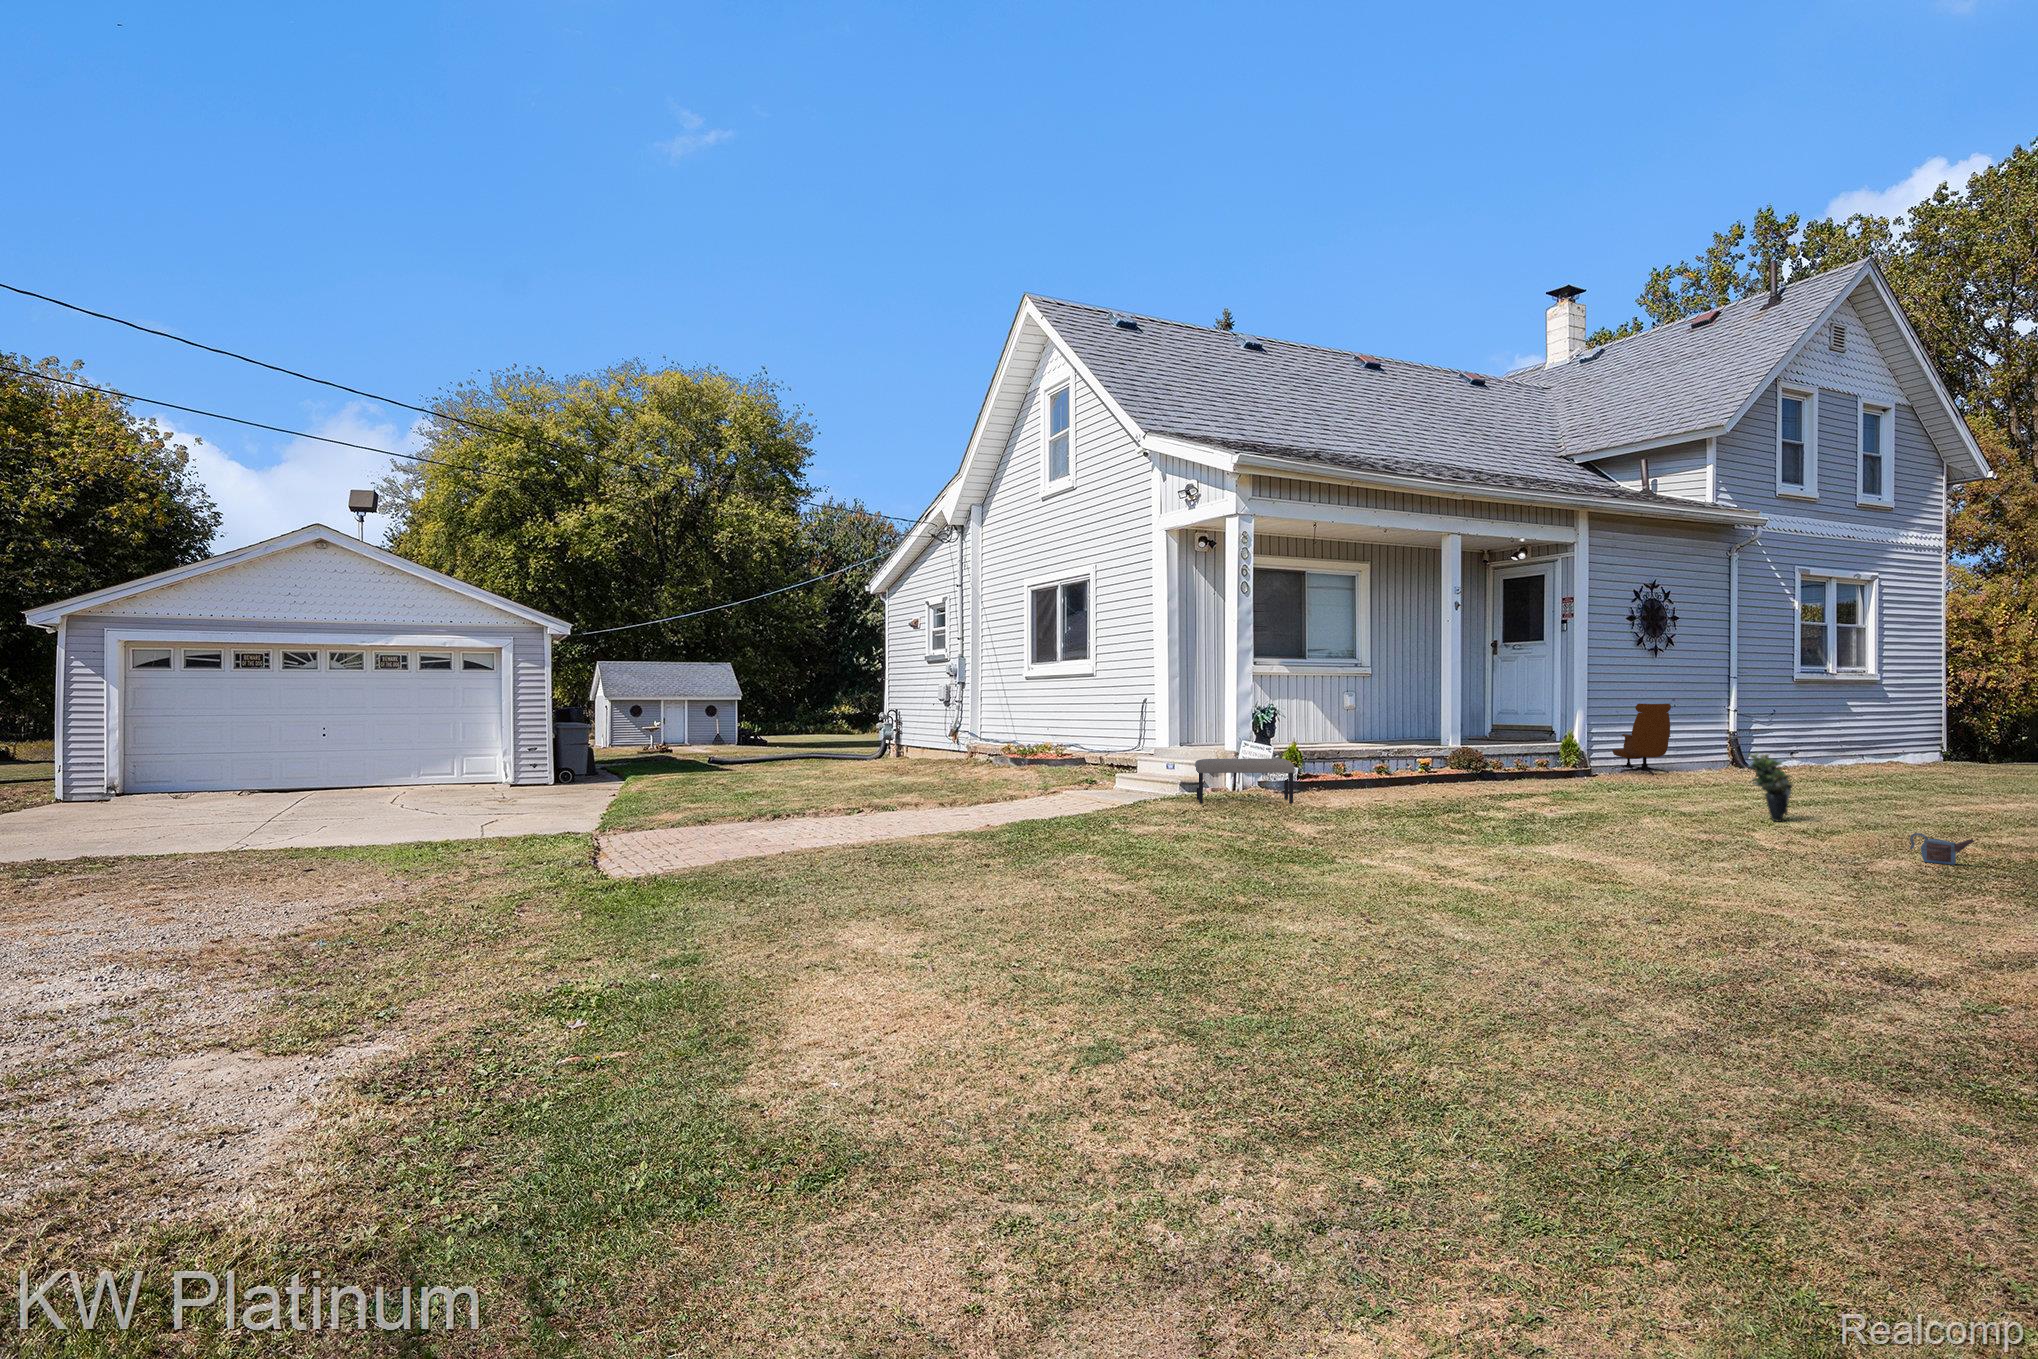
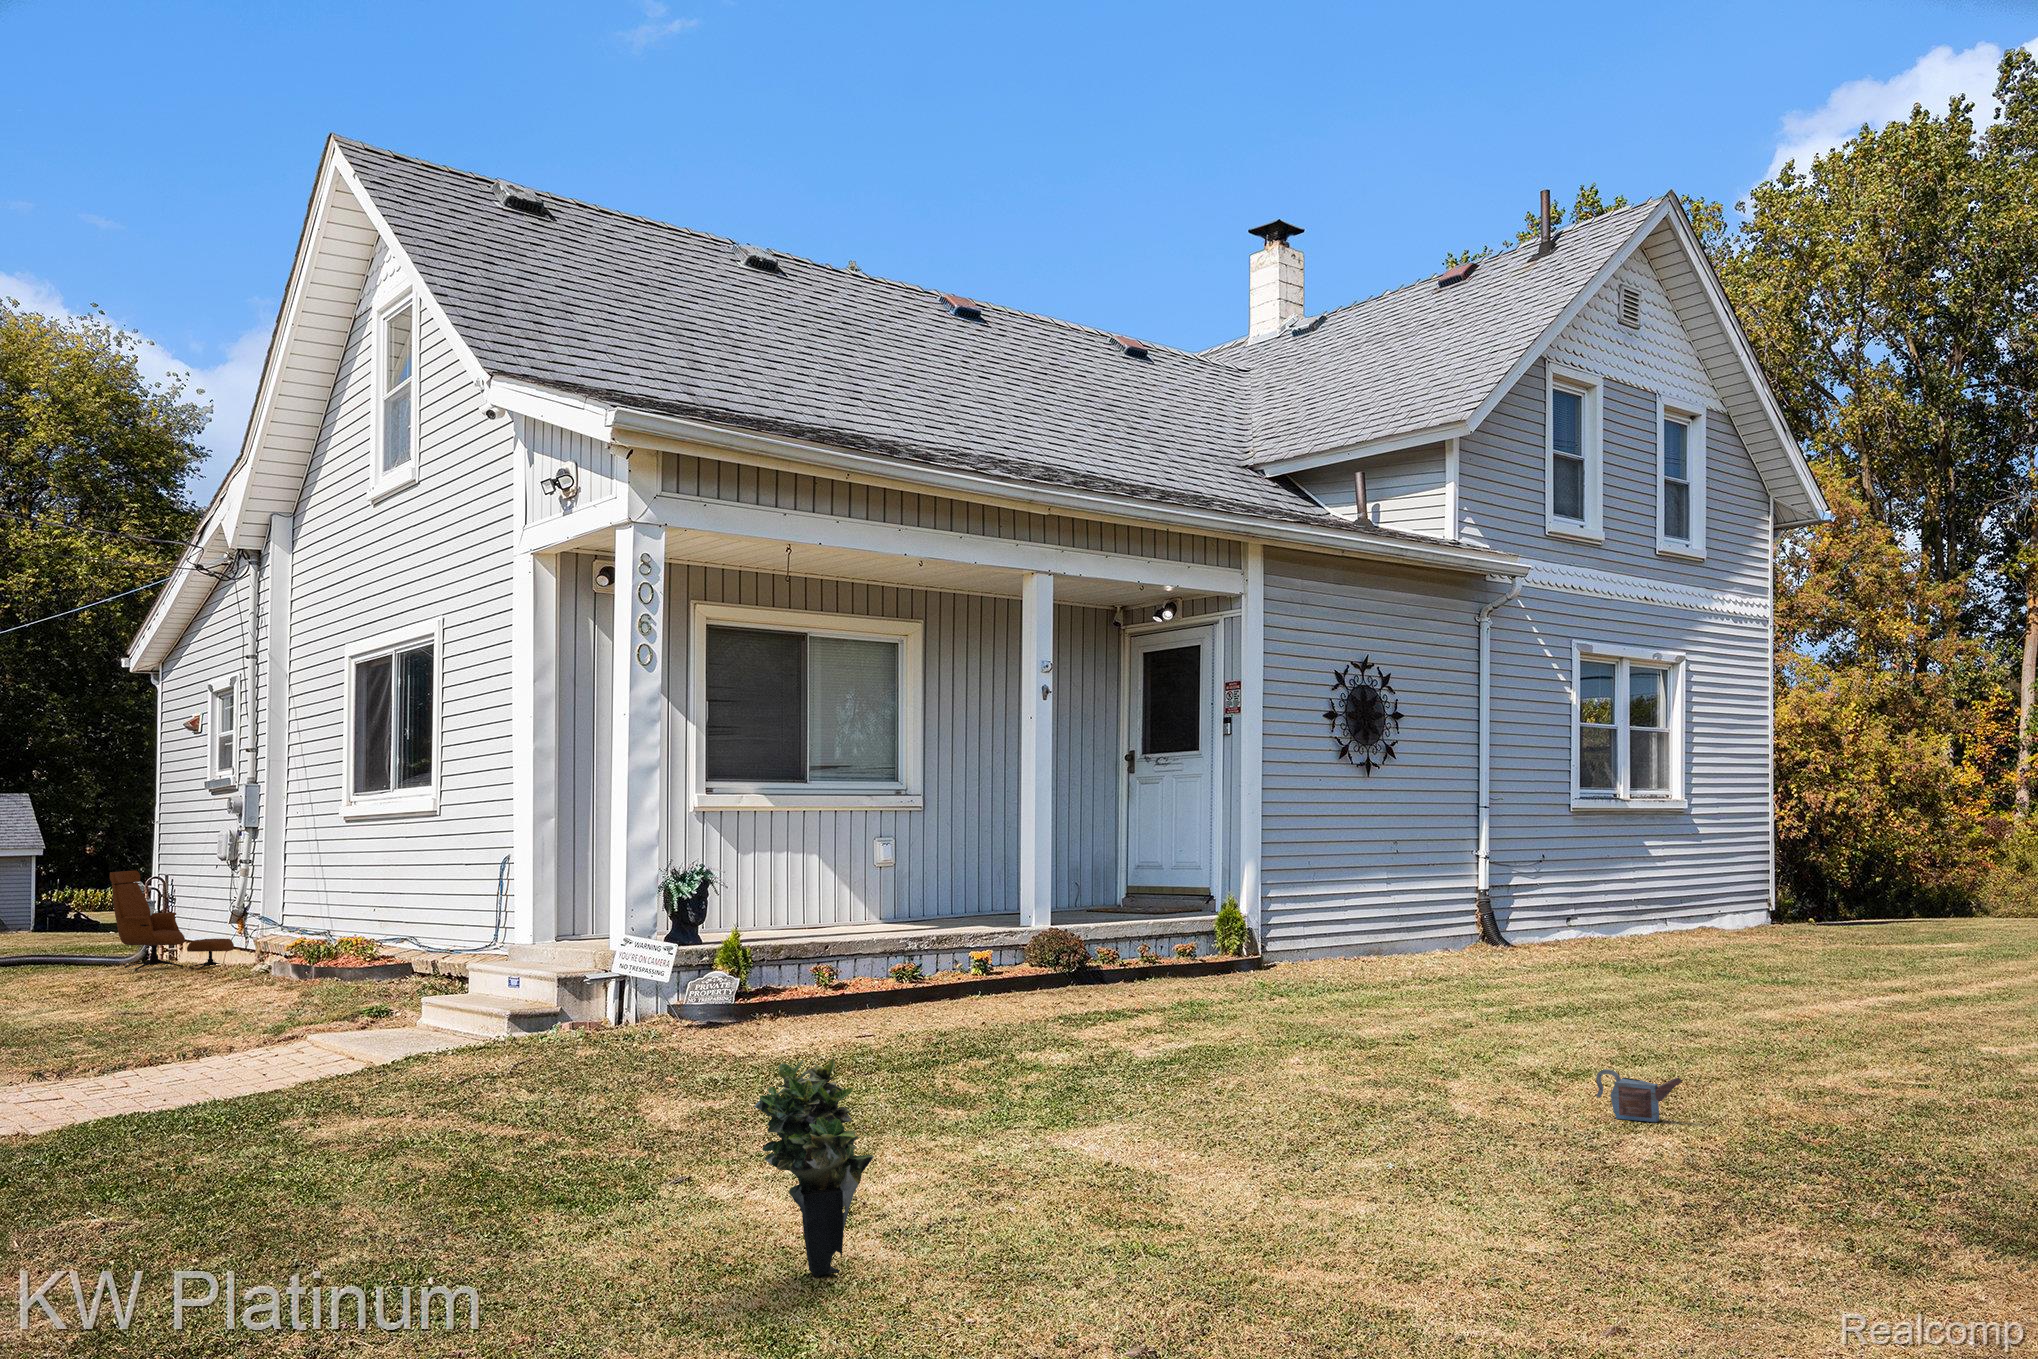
lounge chair: present [1612,704,1671,775] -> present [110,871,234,971]
potted plant: present [1749,753,1793,822] -> present [755,1059,874,1277]
bench: present [1195,759,1295,804] -> none [541,961,720,1049]

